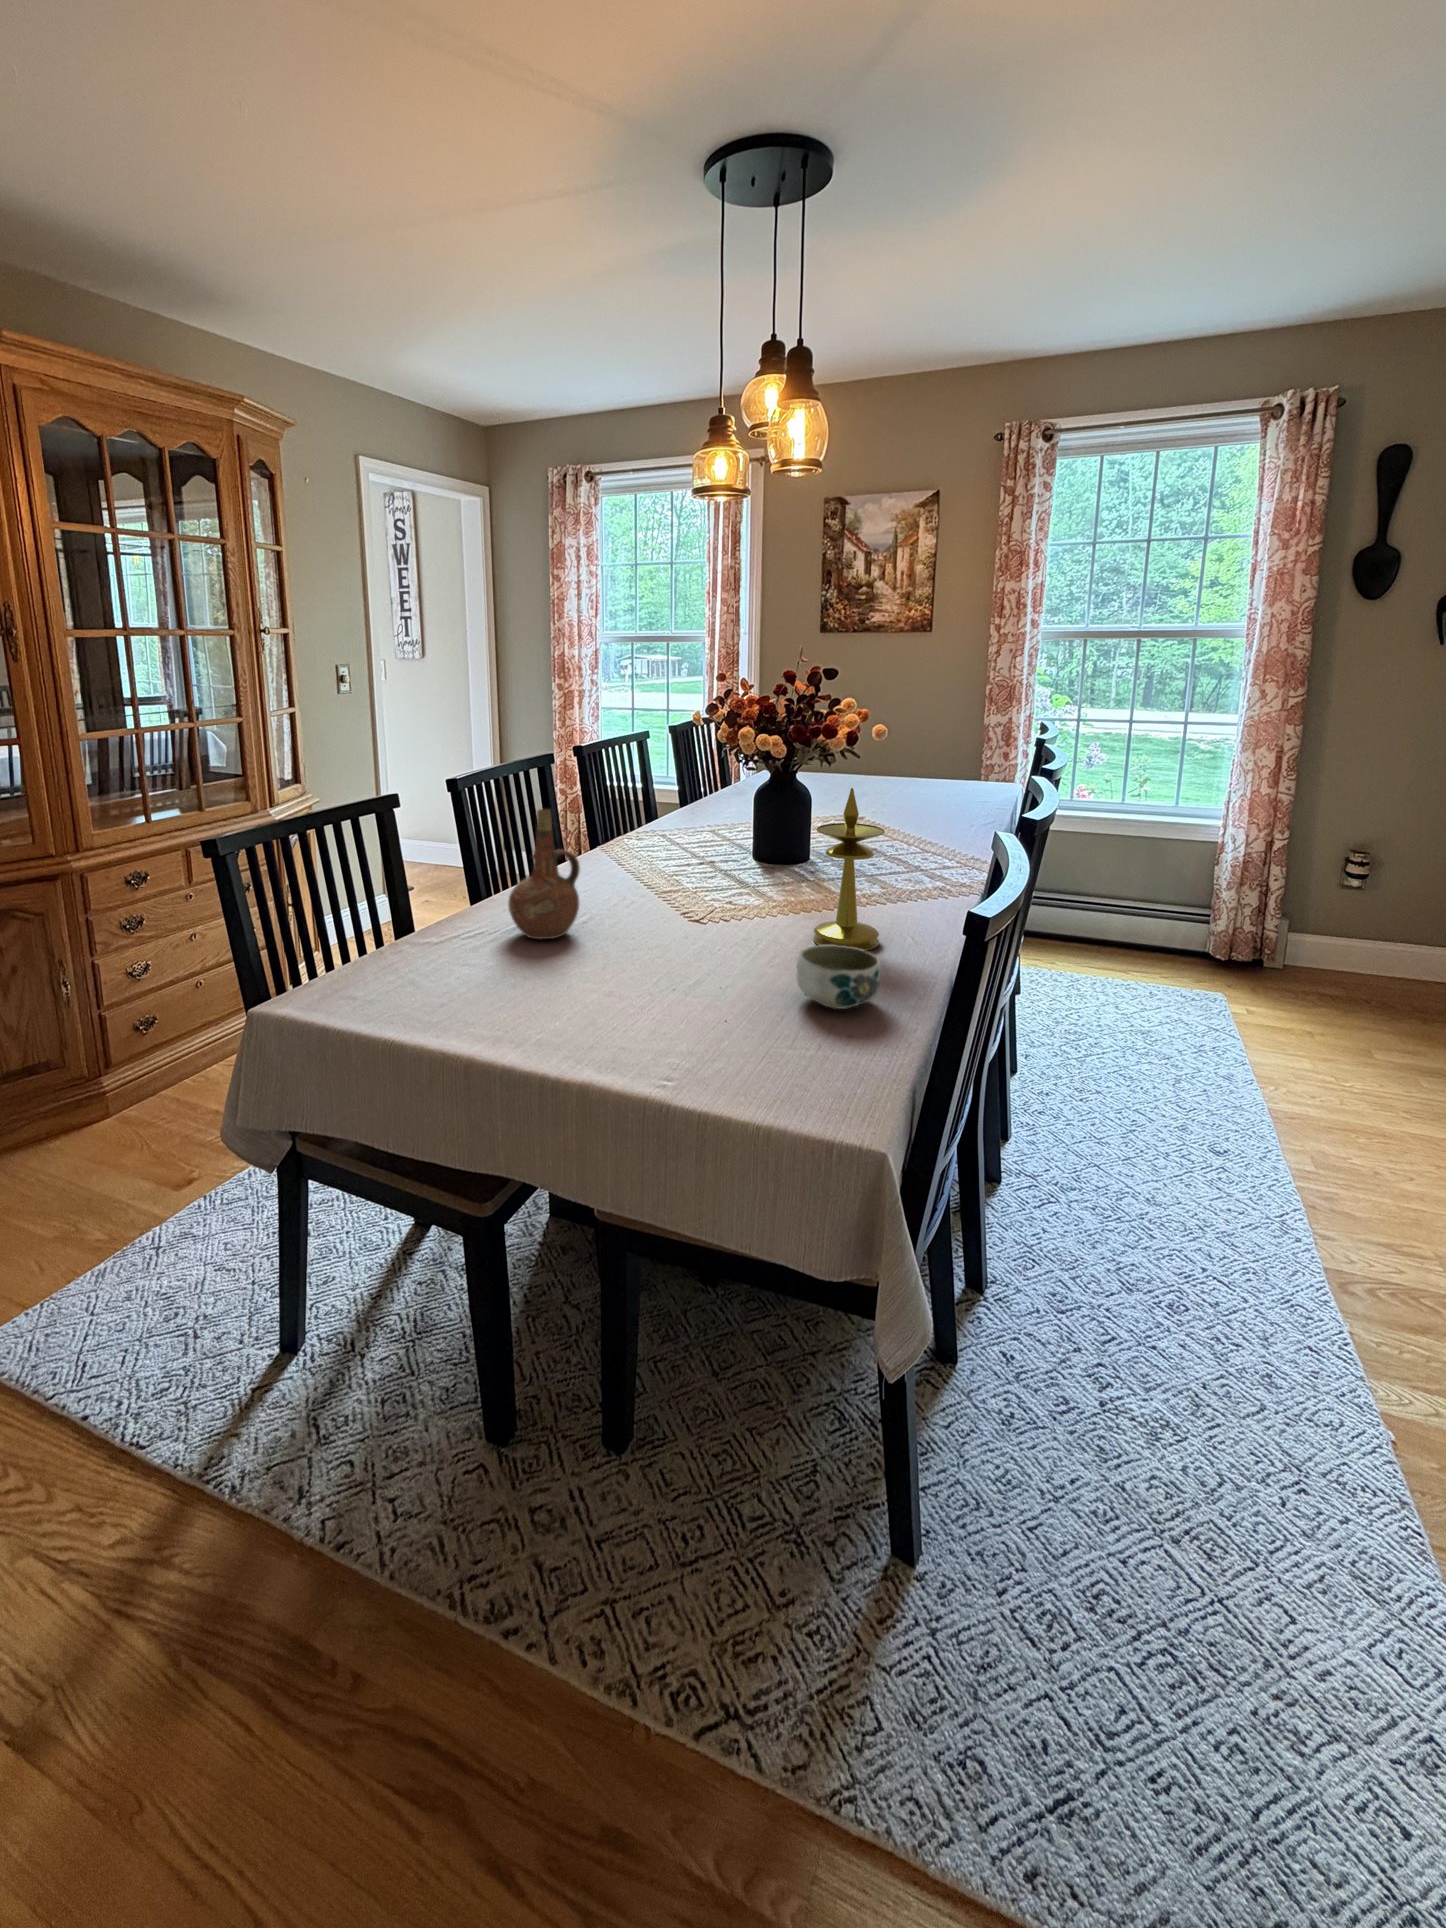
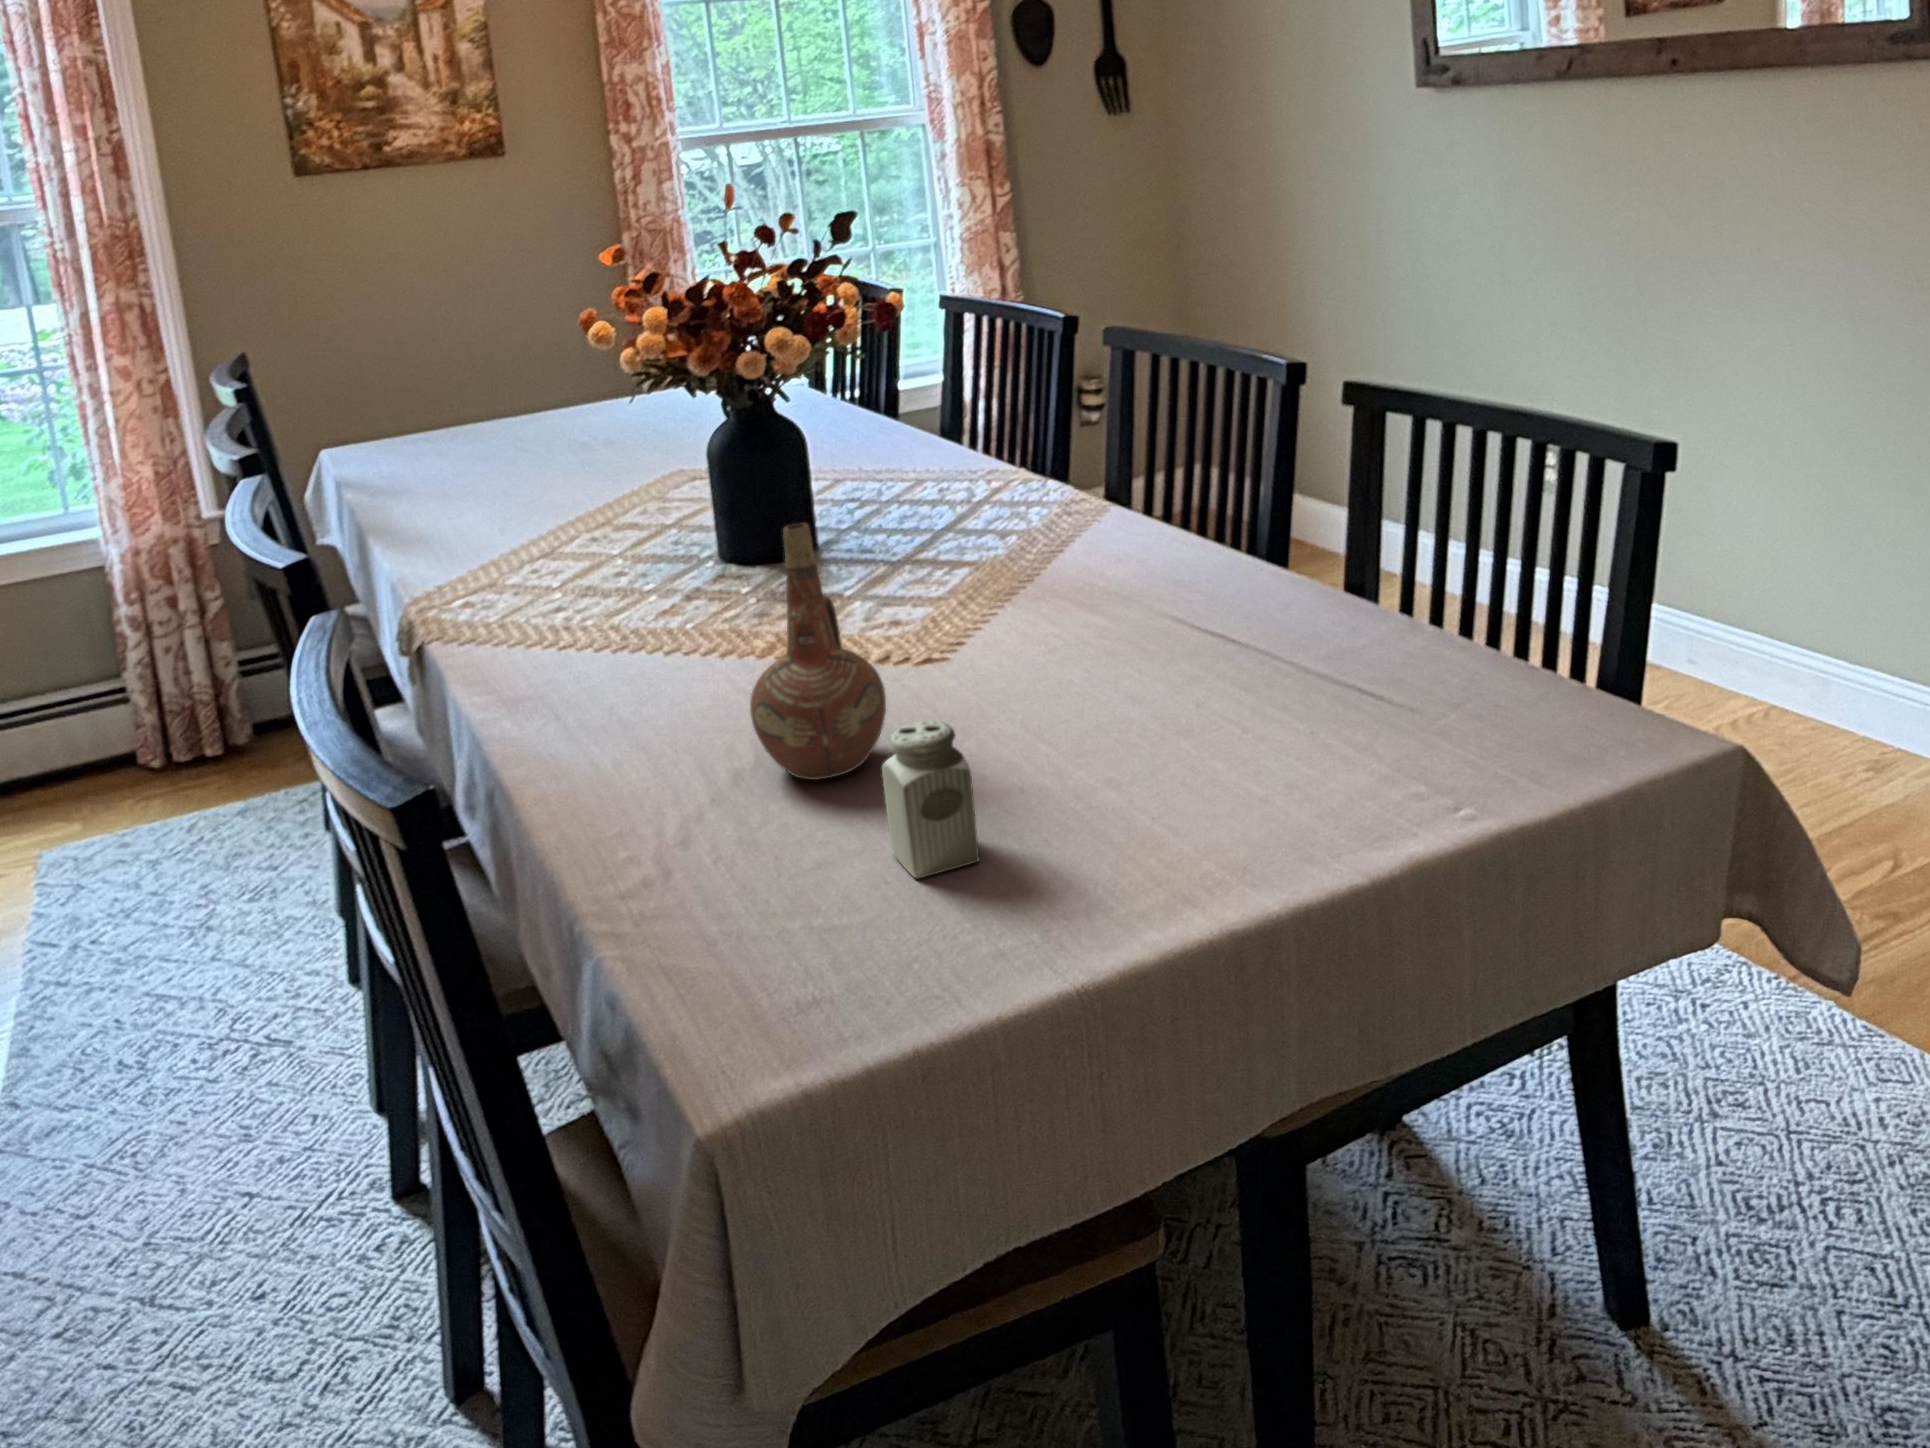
candlestick: present [813,788,885,951] -> none [1105,369,1217,616]
salt shaker: none [449,909,501,987] -> present [882,720,979,878]
bowl: present [797,945,881,1009] -> none [1291,575,1410,664]

